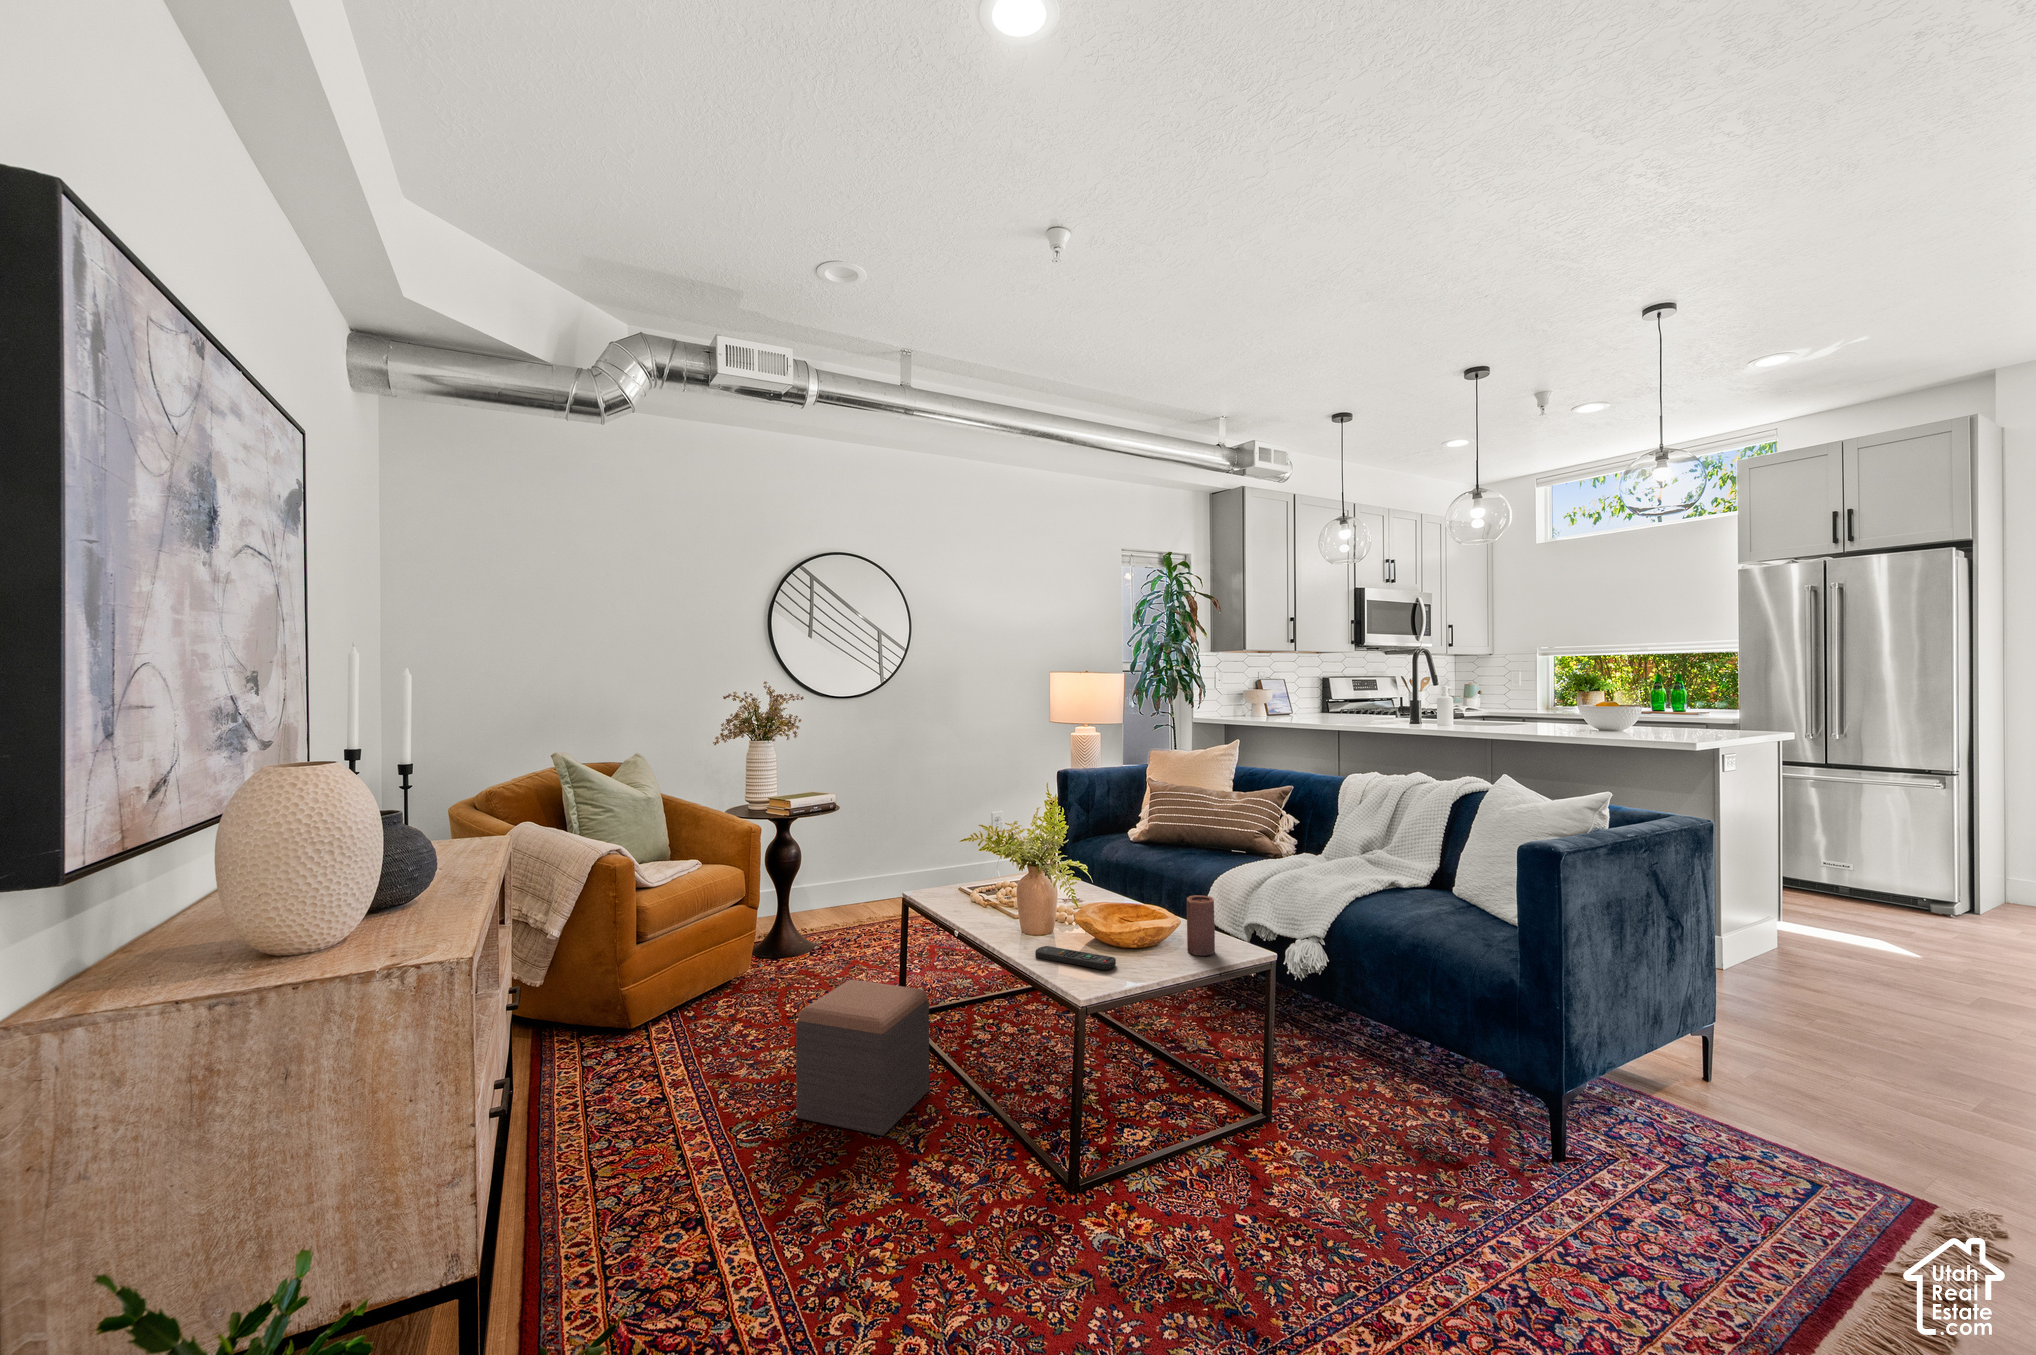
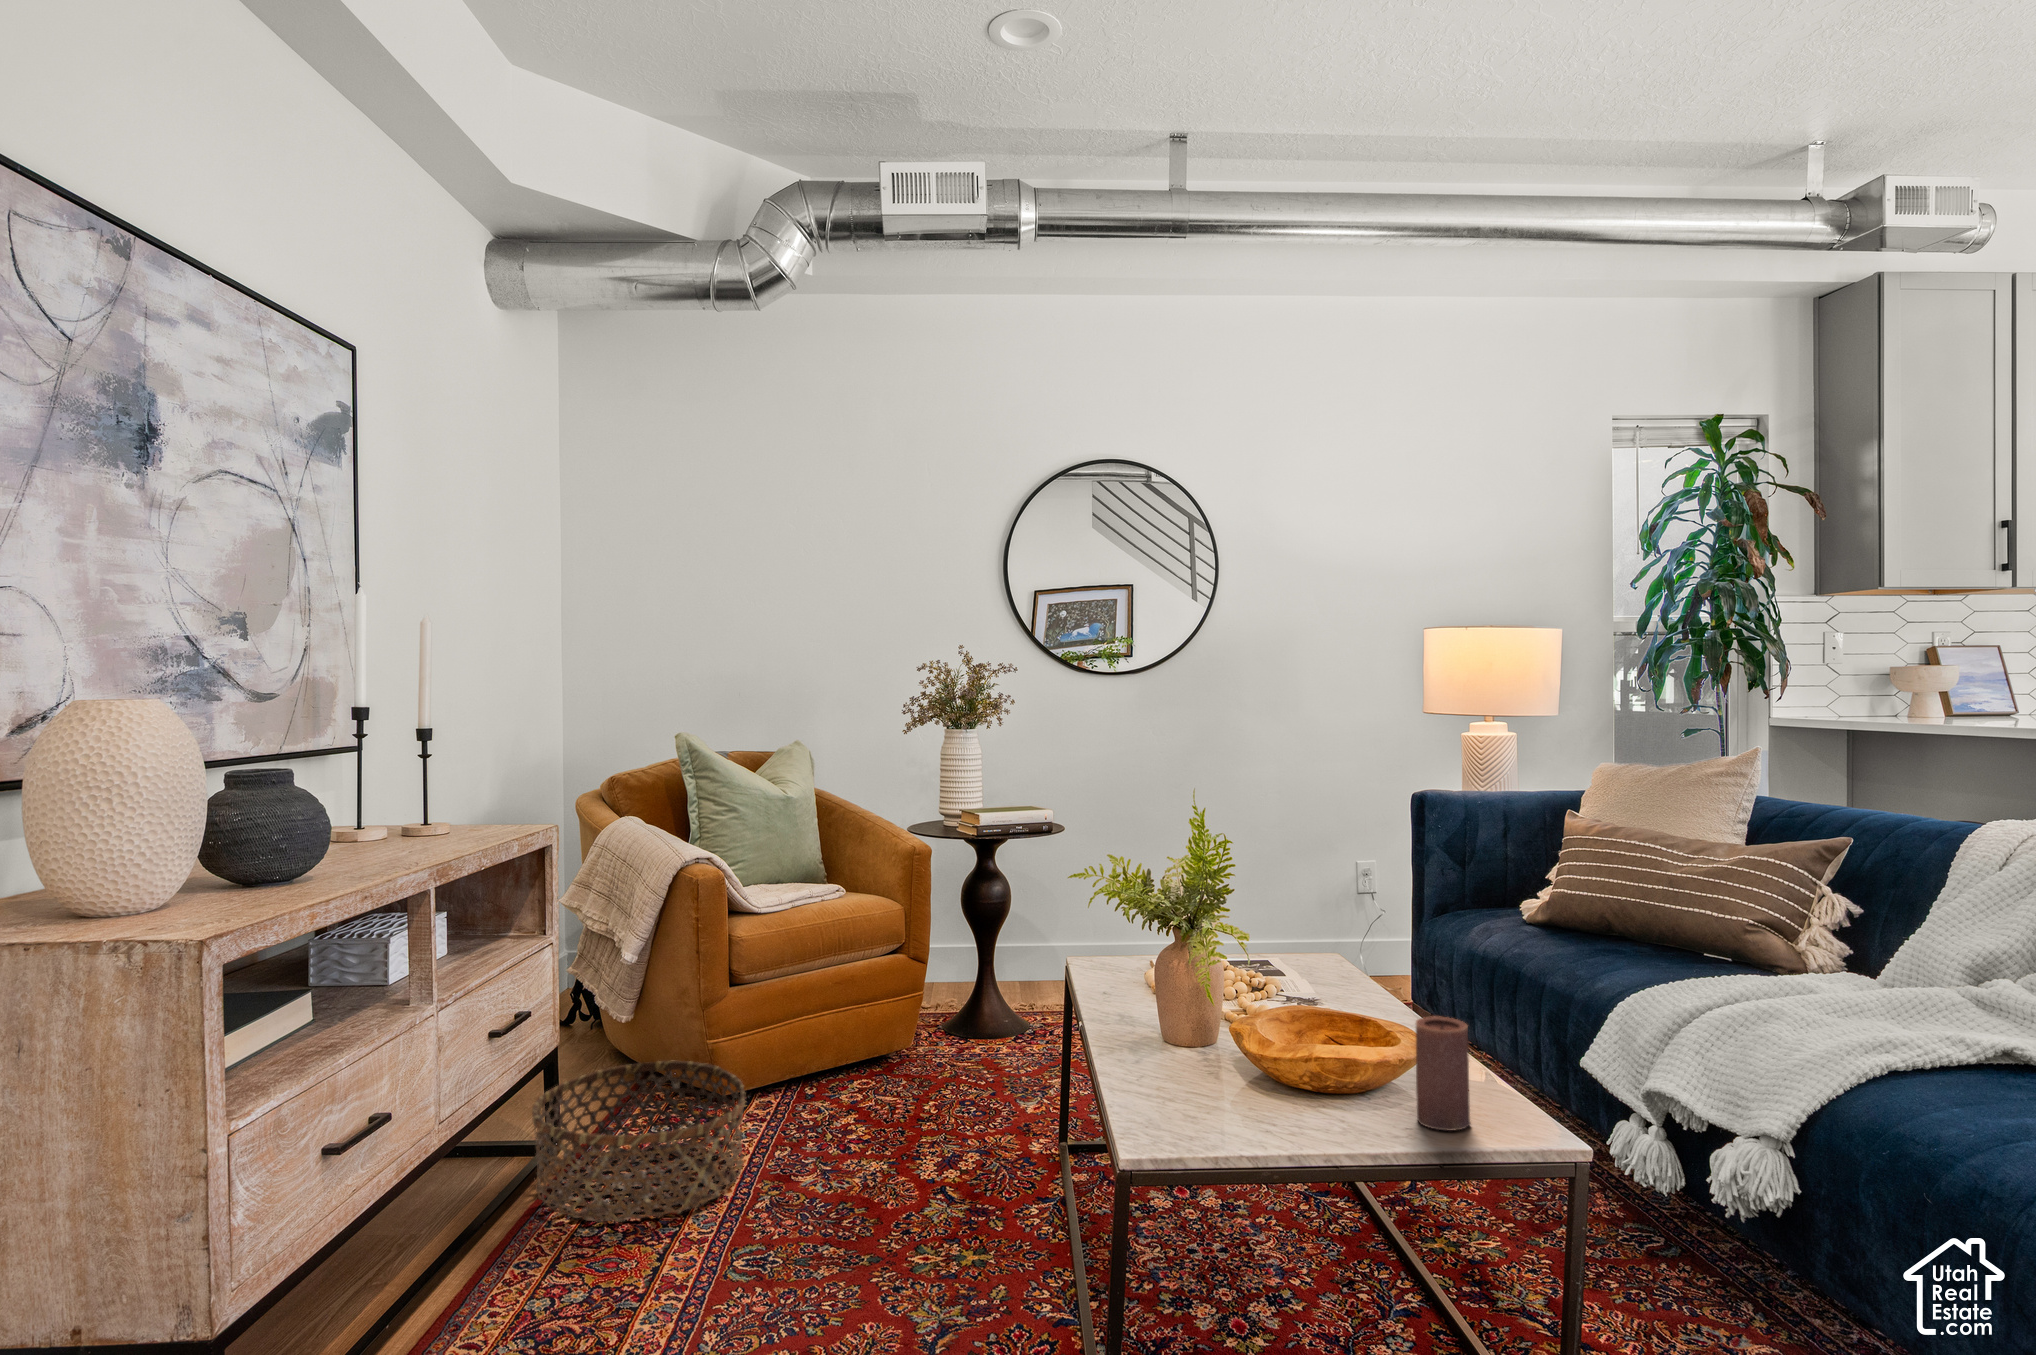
remote control: present [1035,946,1116,970] -> none [1143,1066,1260,1122]
footstool: present [796,980,929,1136] -> none [820,1072,1020,1313]
basket: none [526,1007,699,1138] -> present [532,1060,745,1222]

